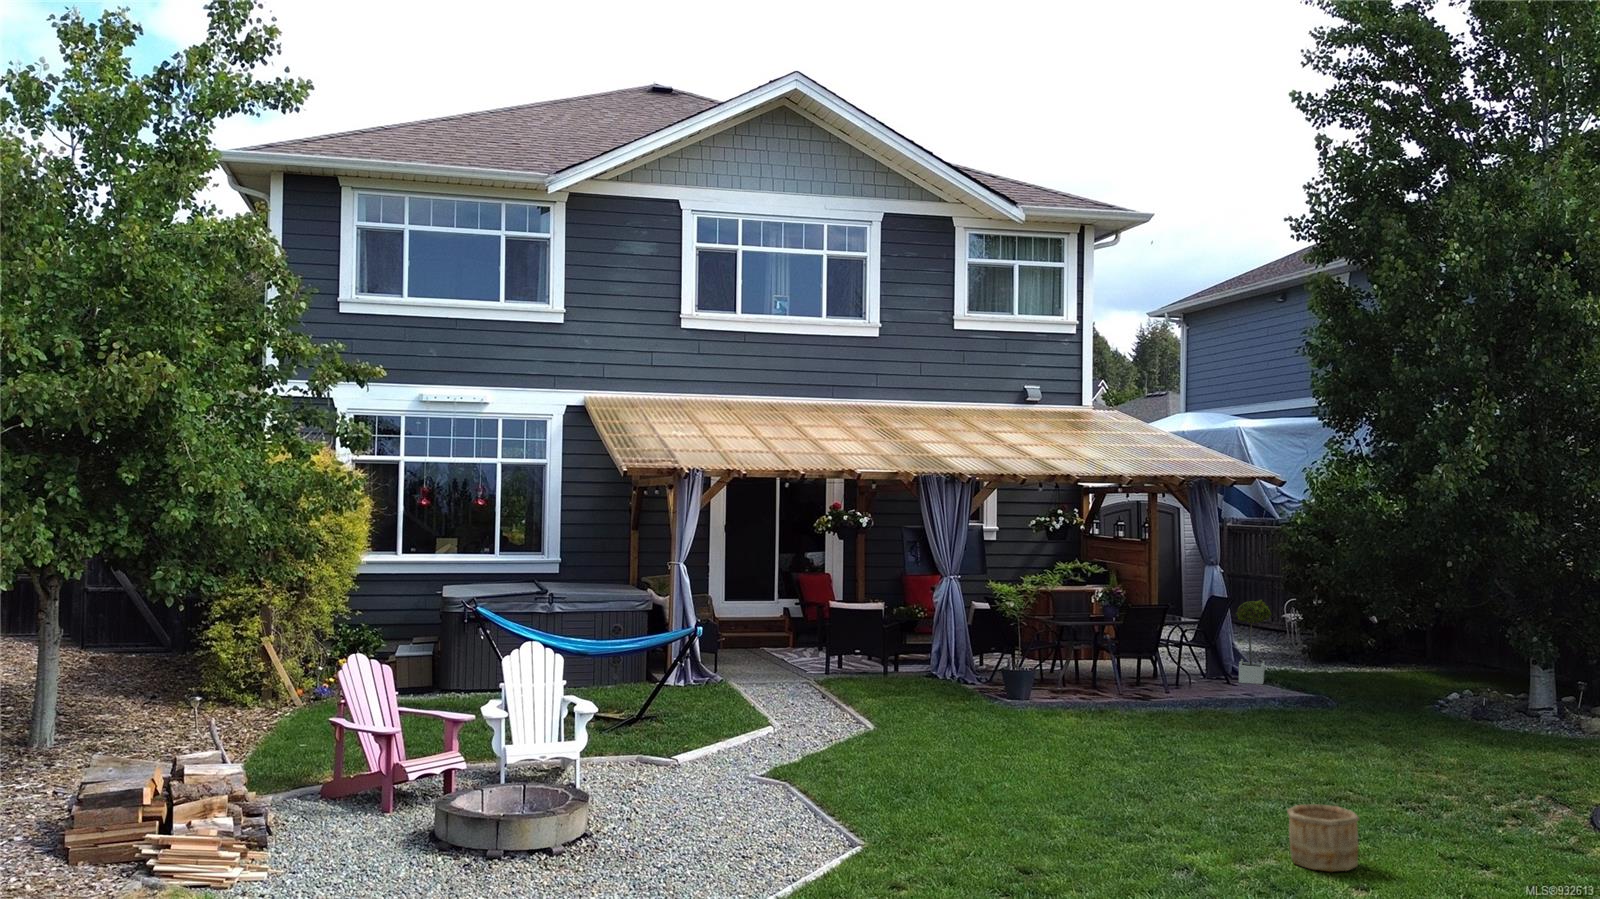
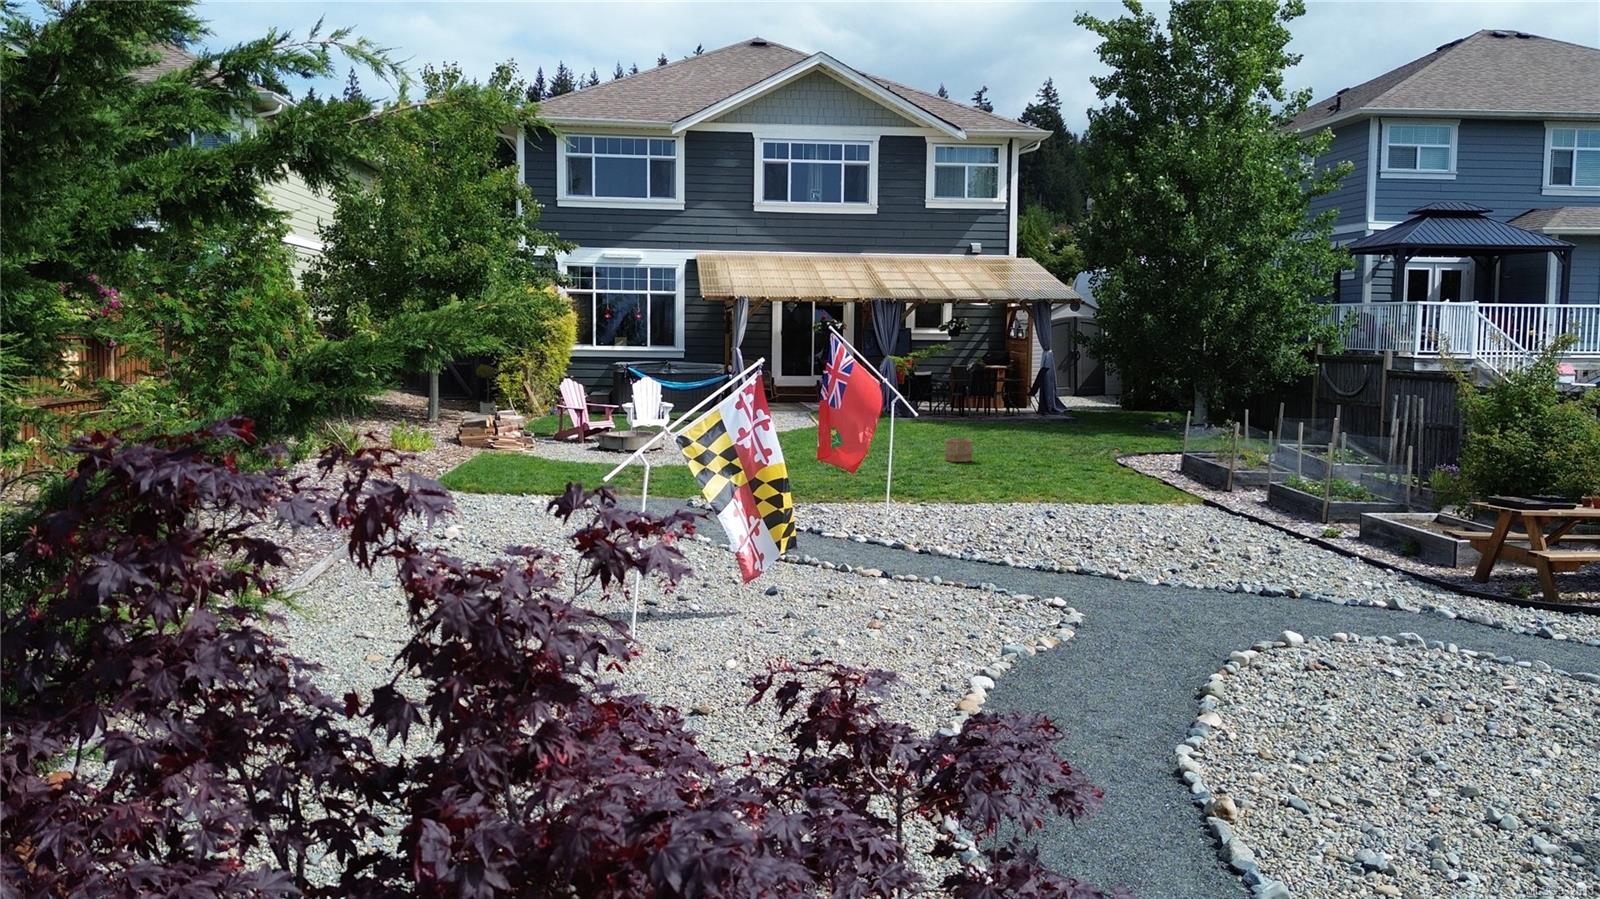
potted tree: present [1235,600,1272,684] -> present [476,365,496,414]

